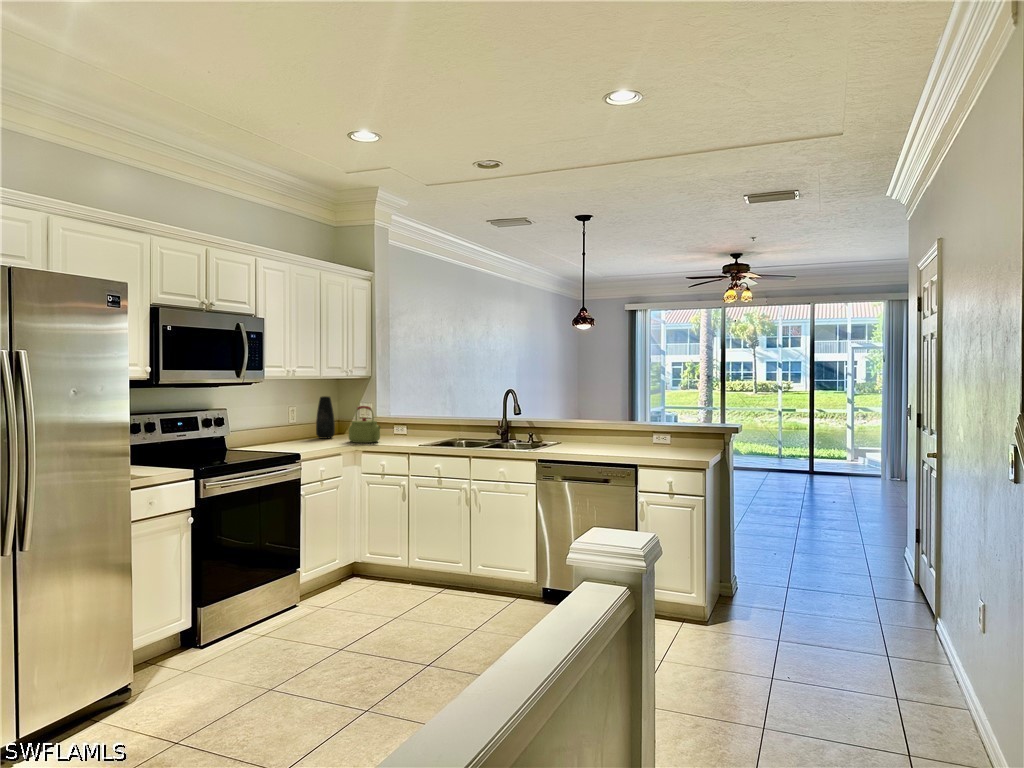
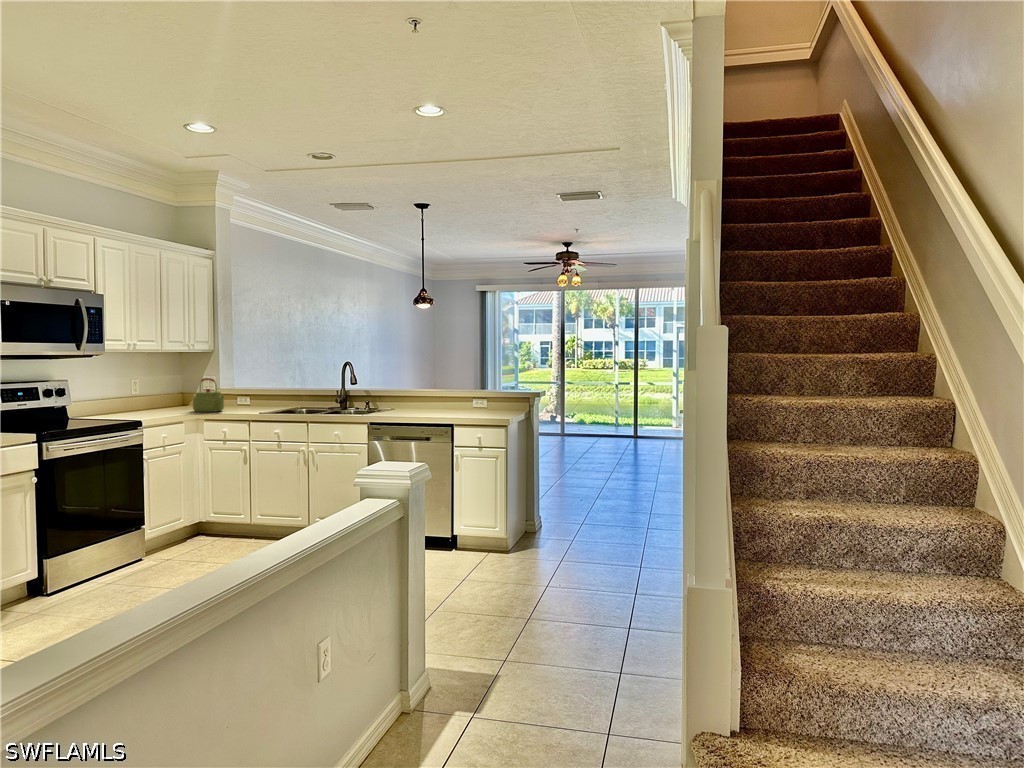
vase: present [316,396,335,439] -> none [161,370,180,409]

